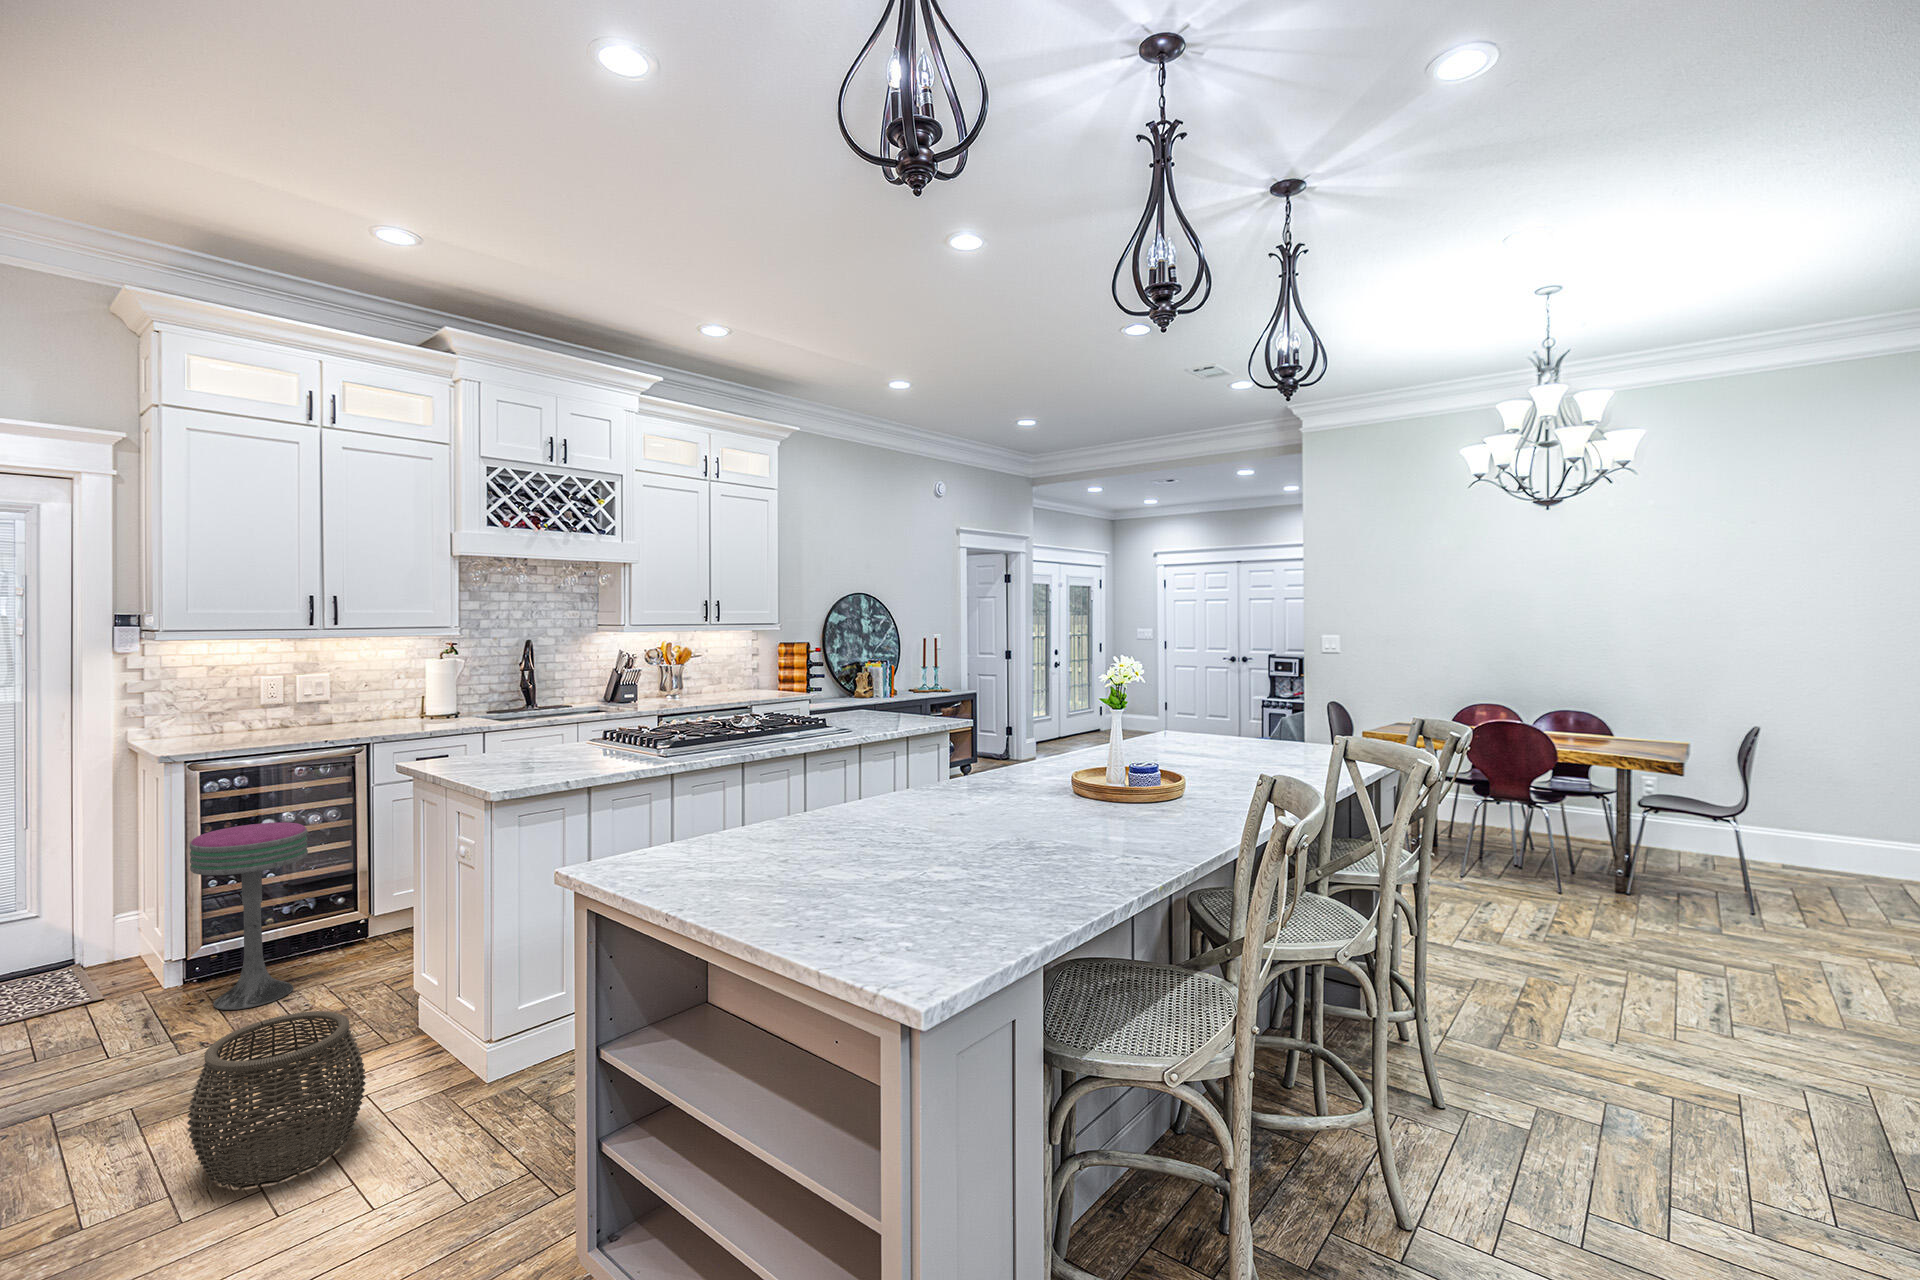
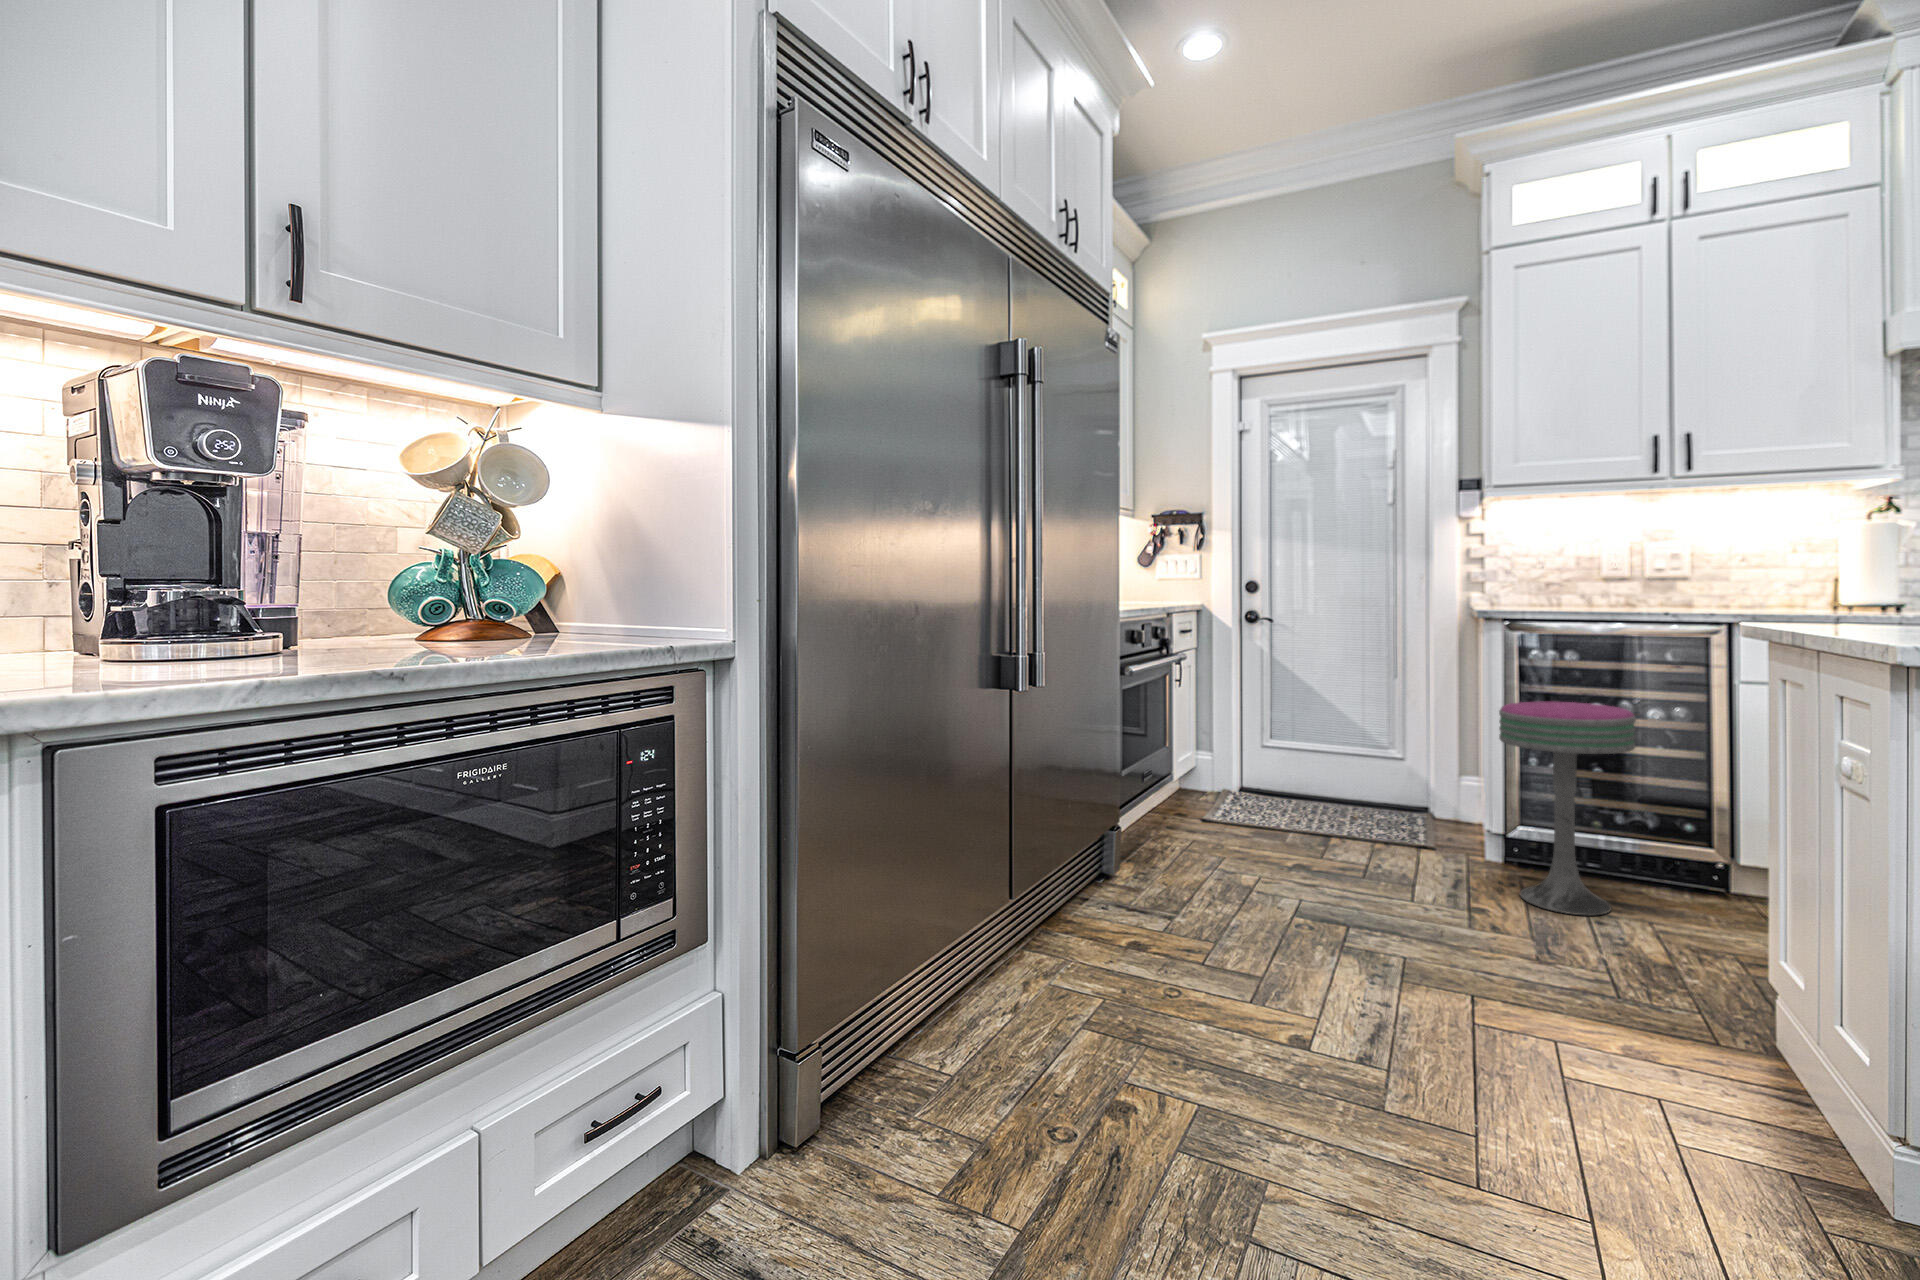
woven basket: present [187,1011,366,1188] -> none [1408,917,1642,1155]

